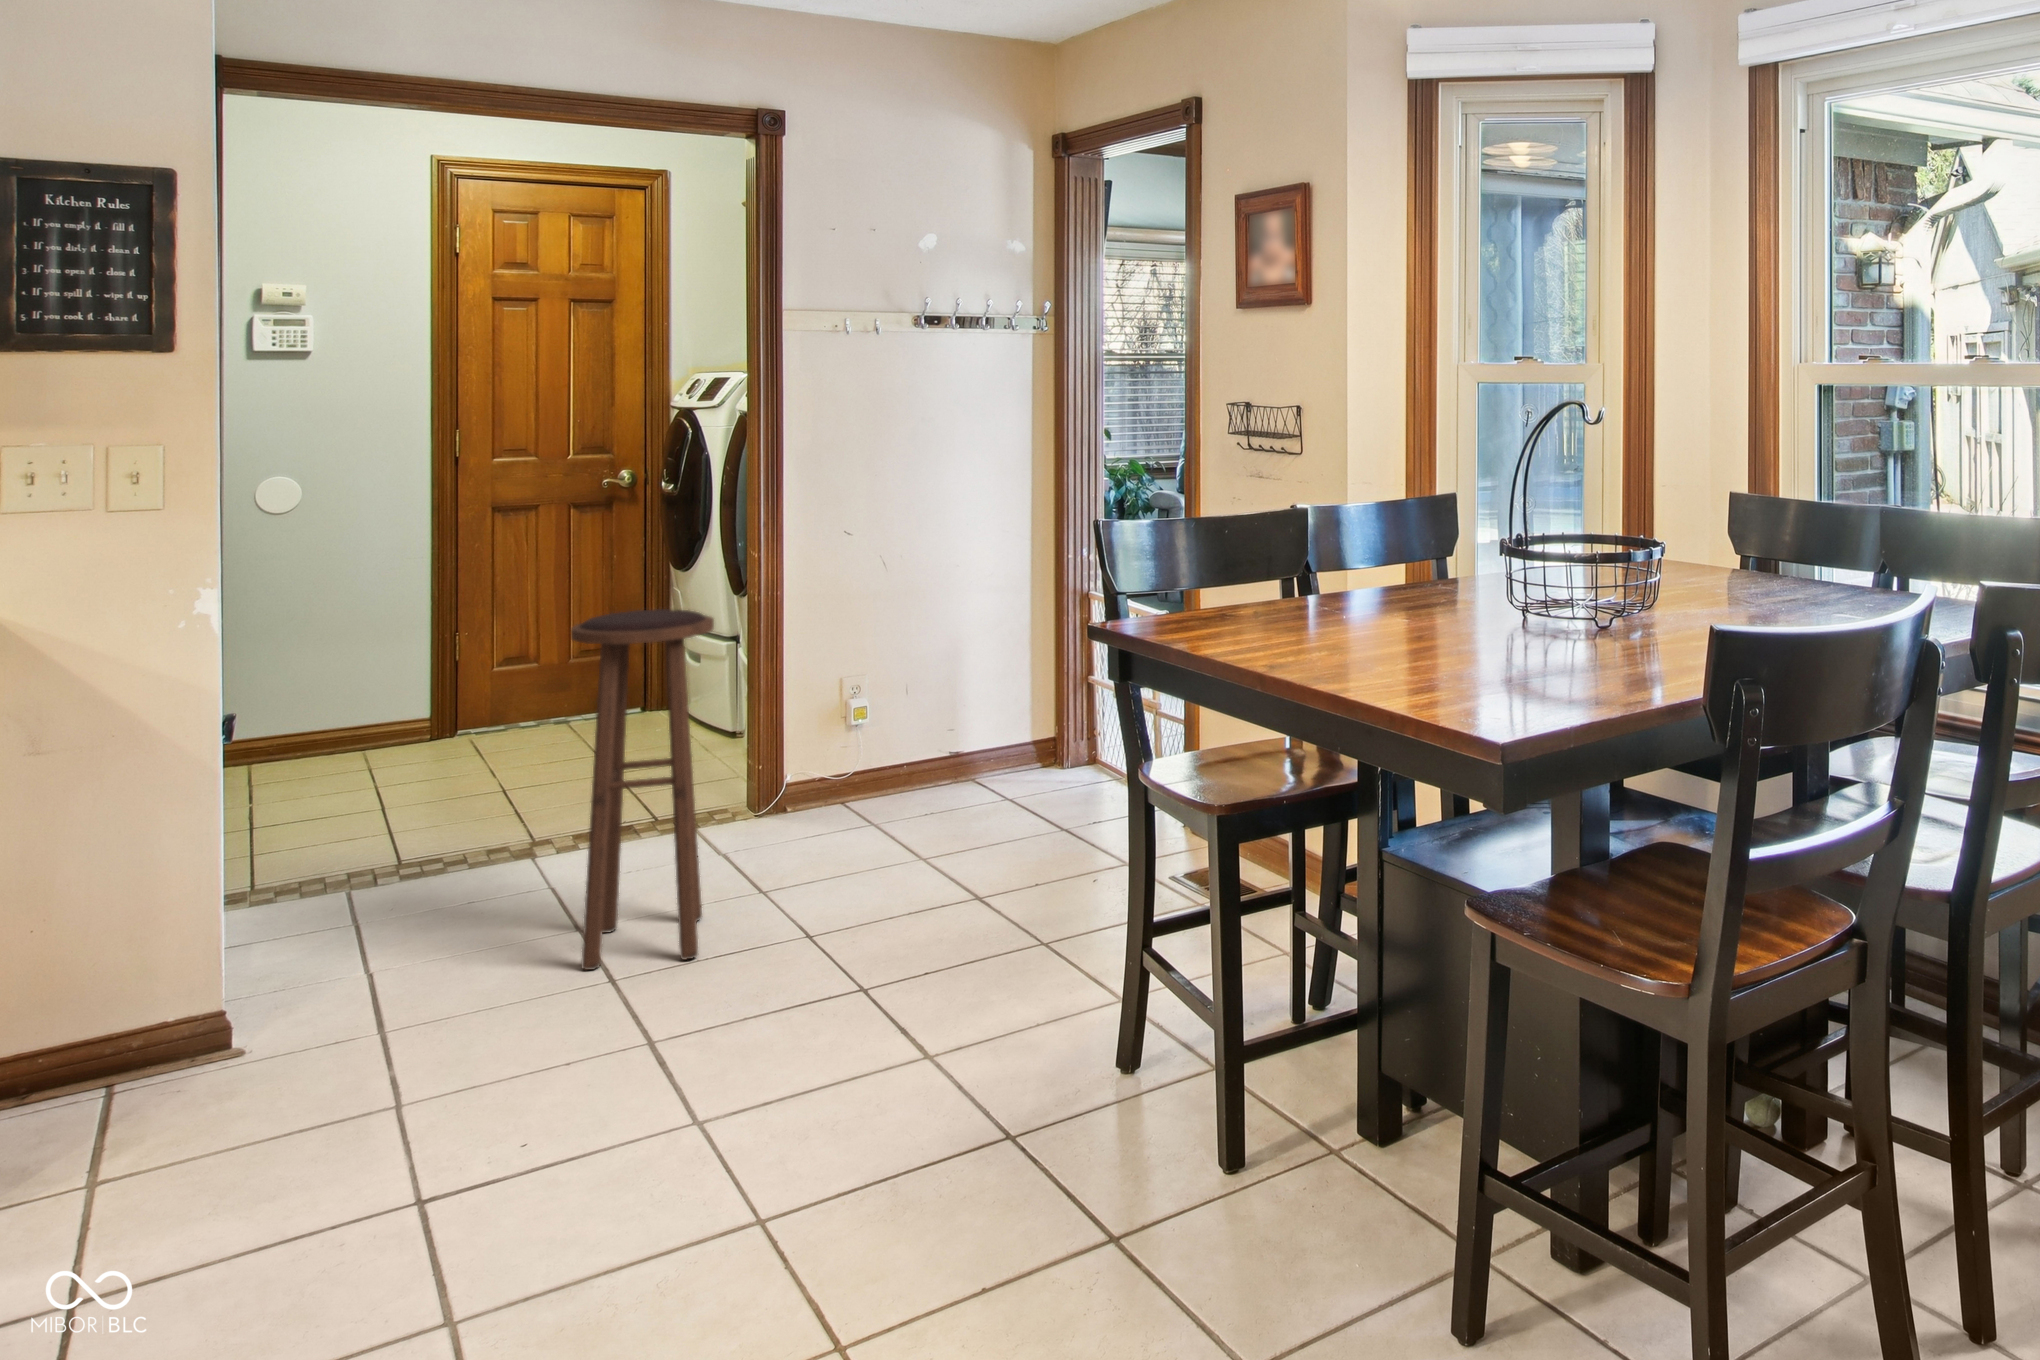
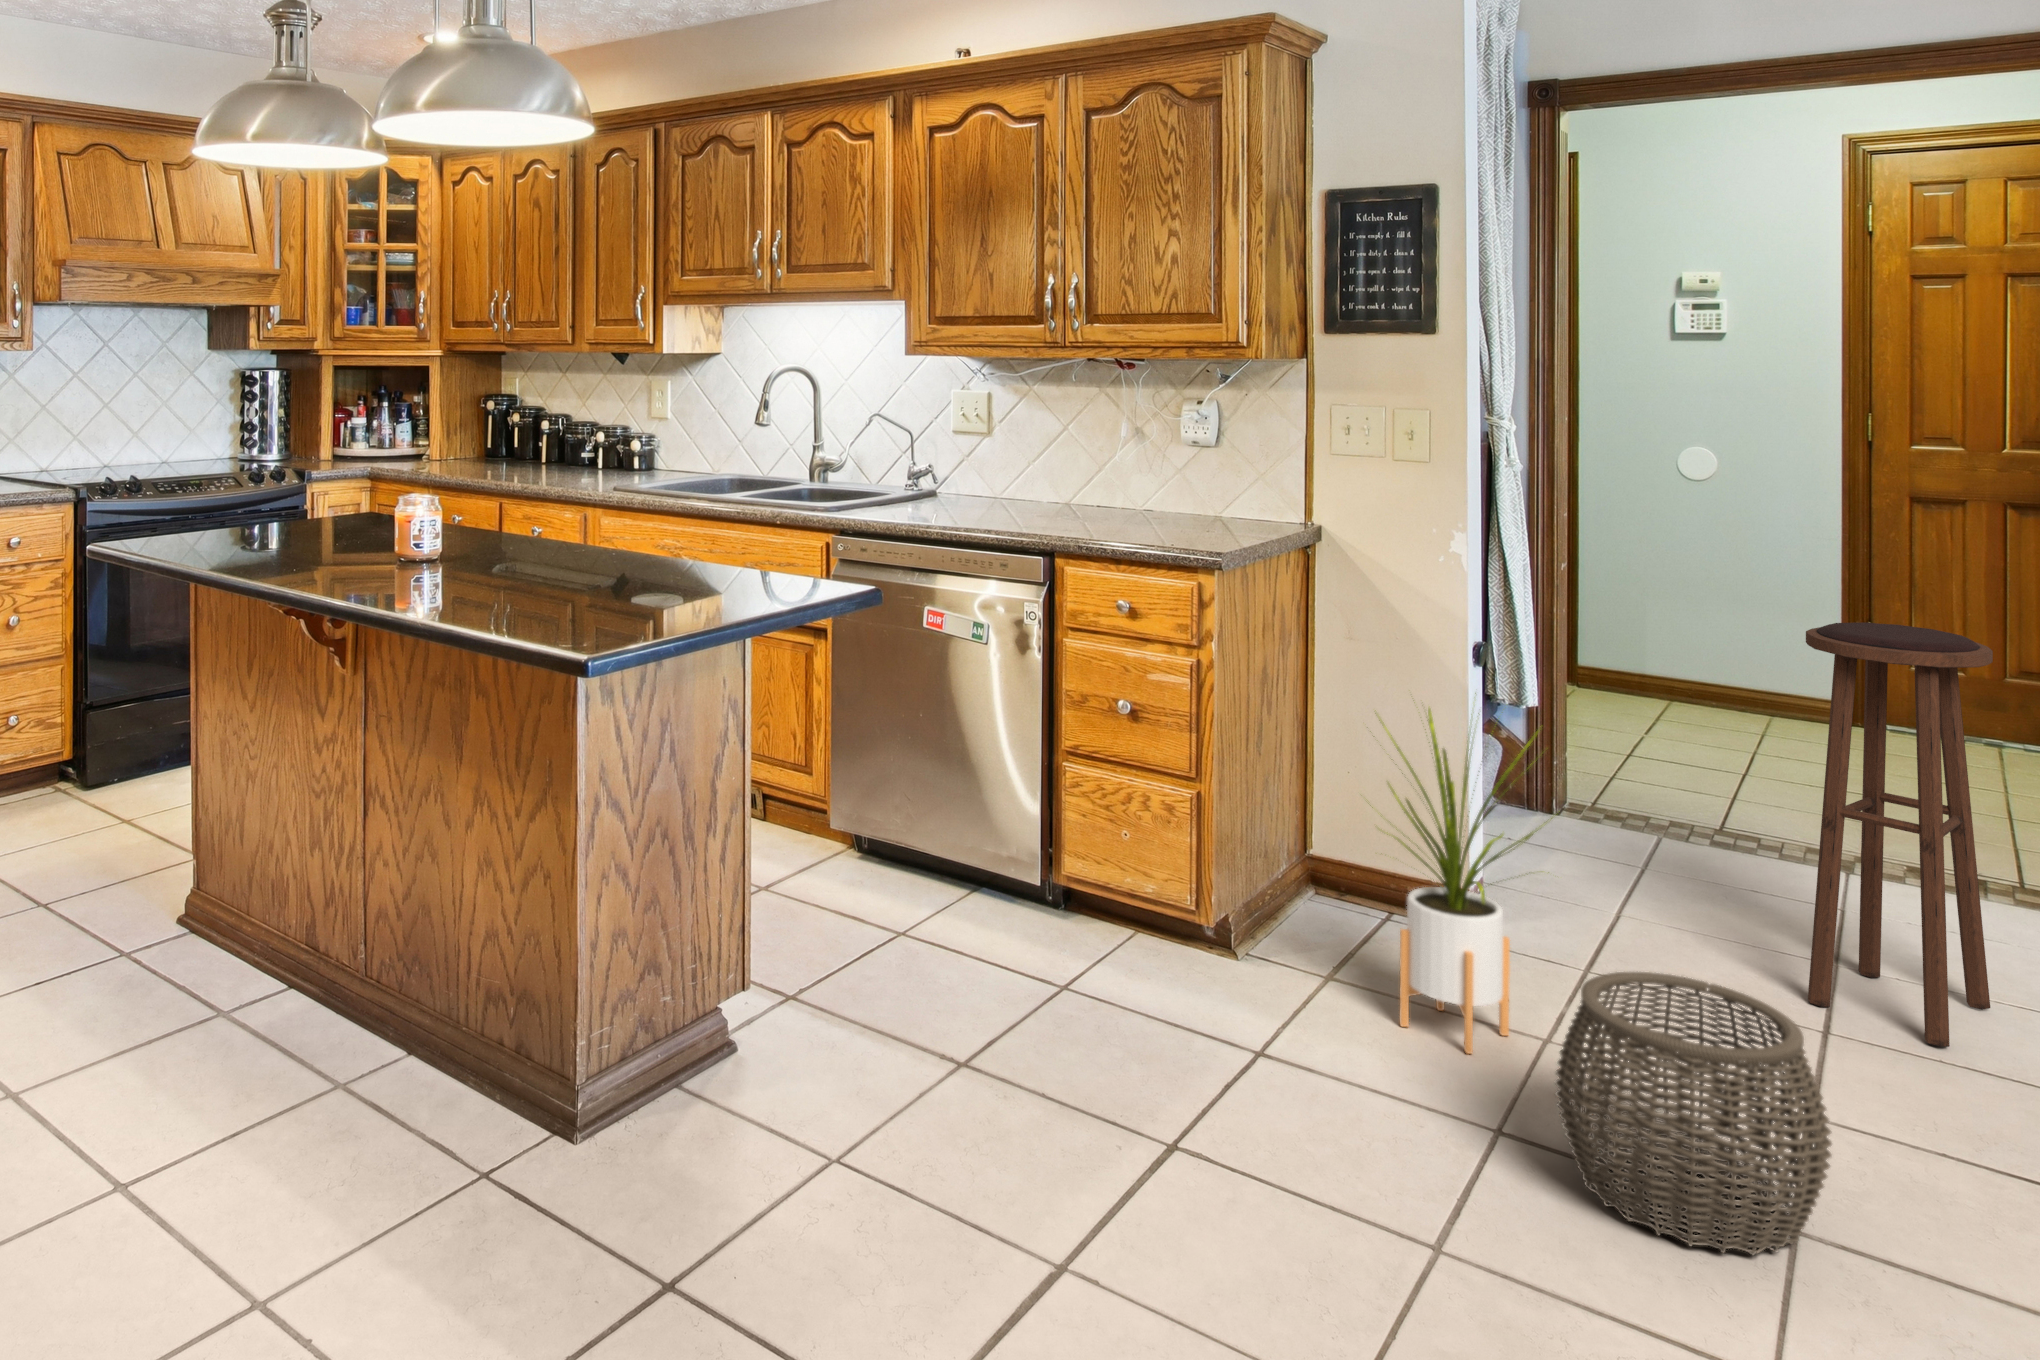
house plant: none [171,752,429,1174] -> present [1372,693,1549,1054]
woven basket: none [494,950,736,1201] -> present [1555,972,1832,1255]

